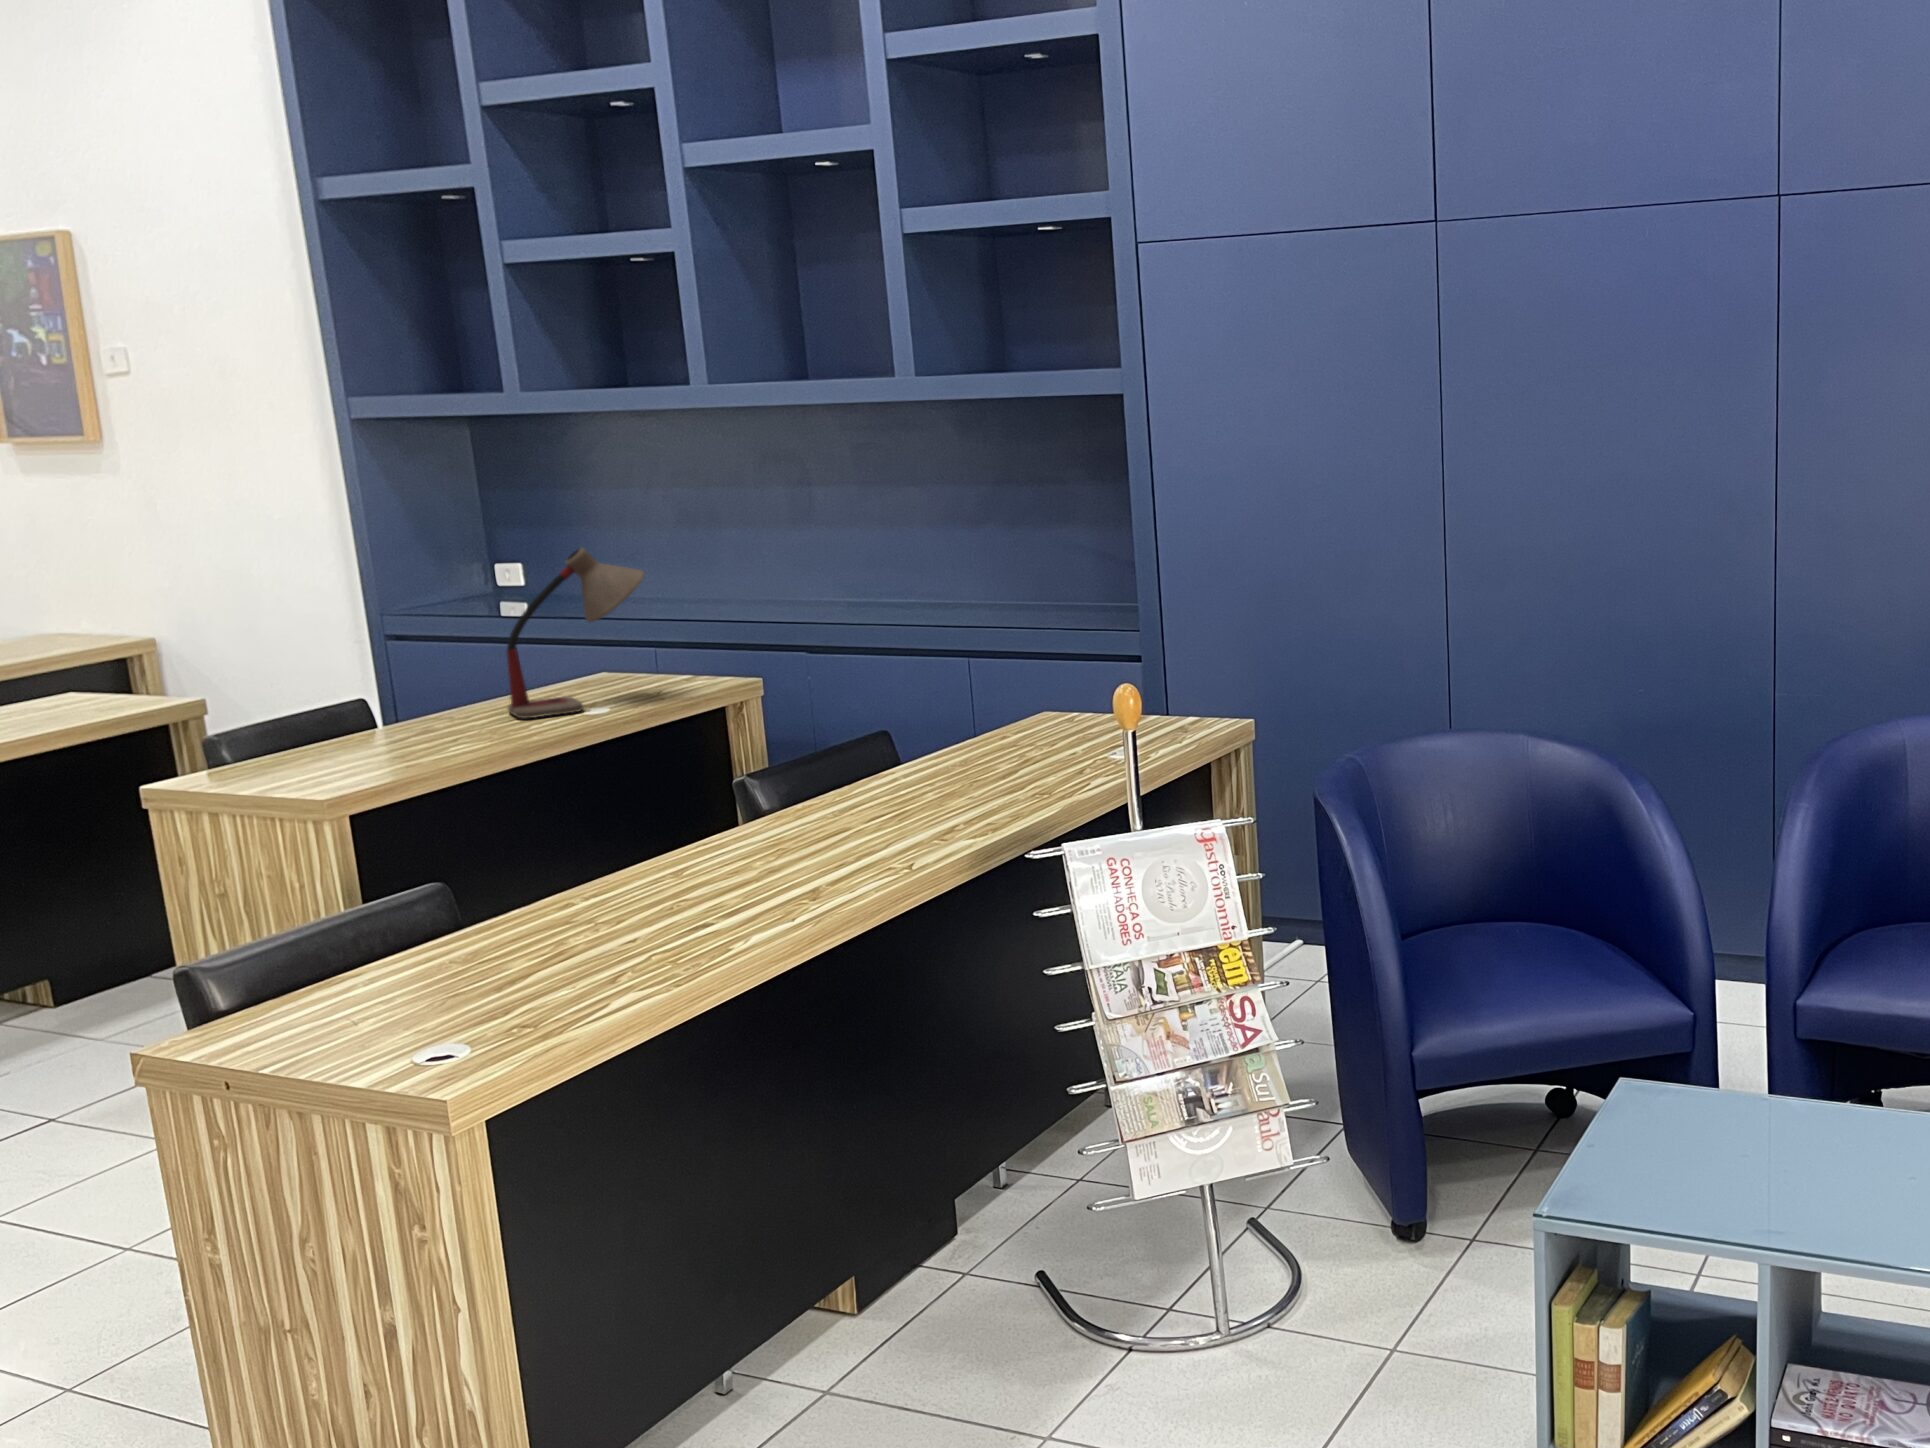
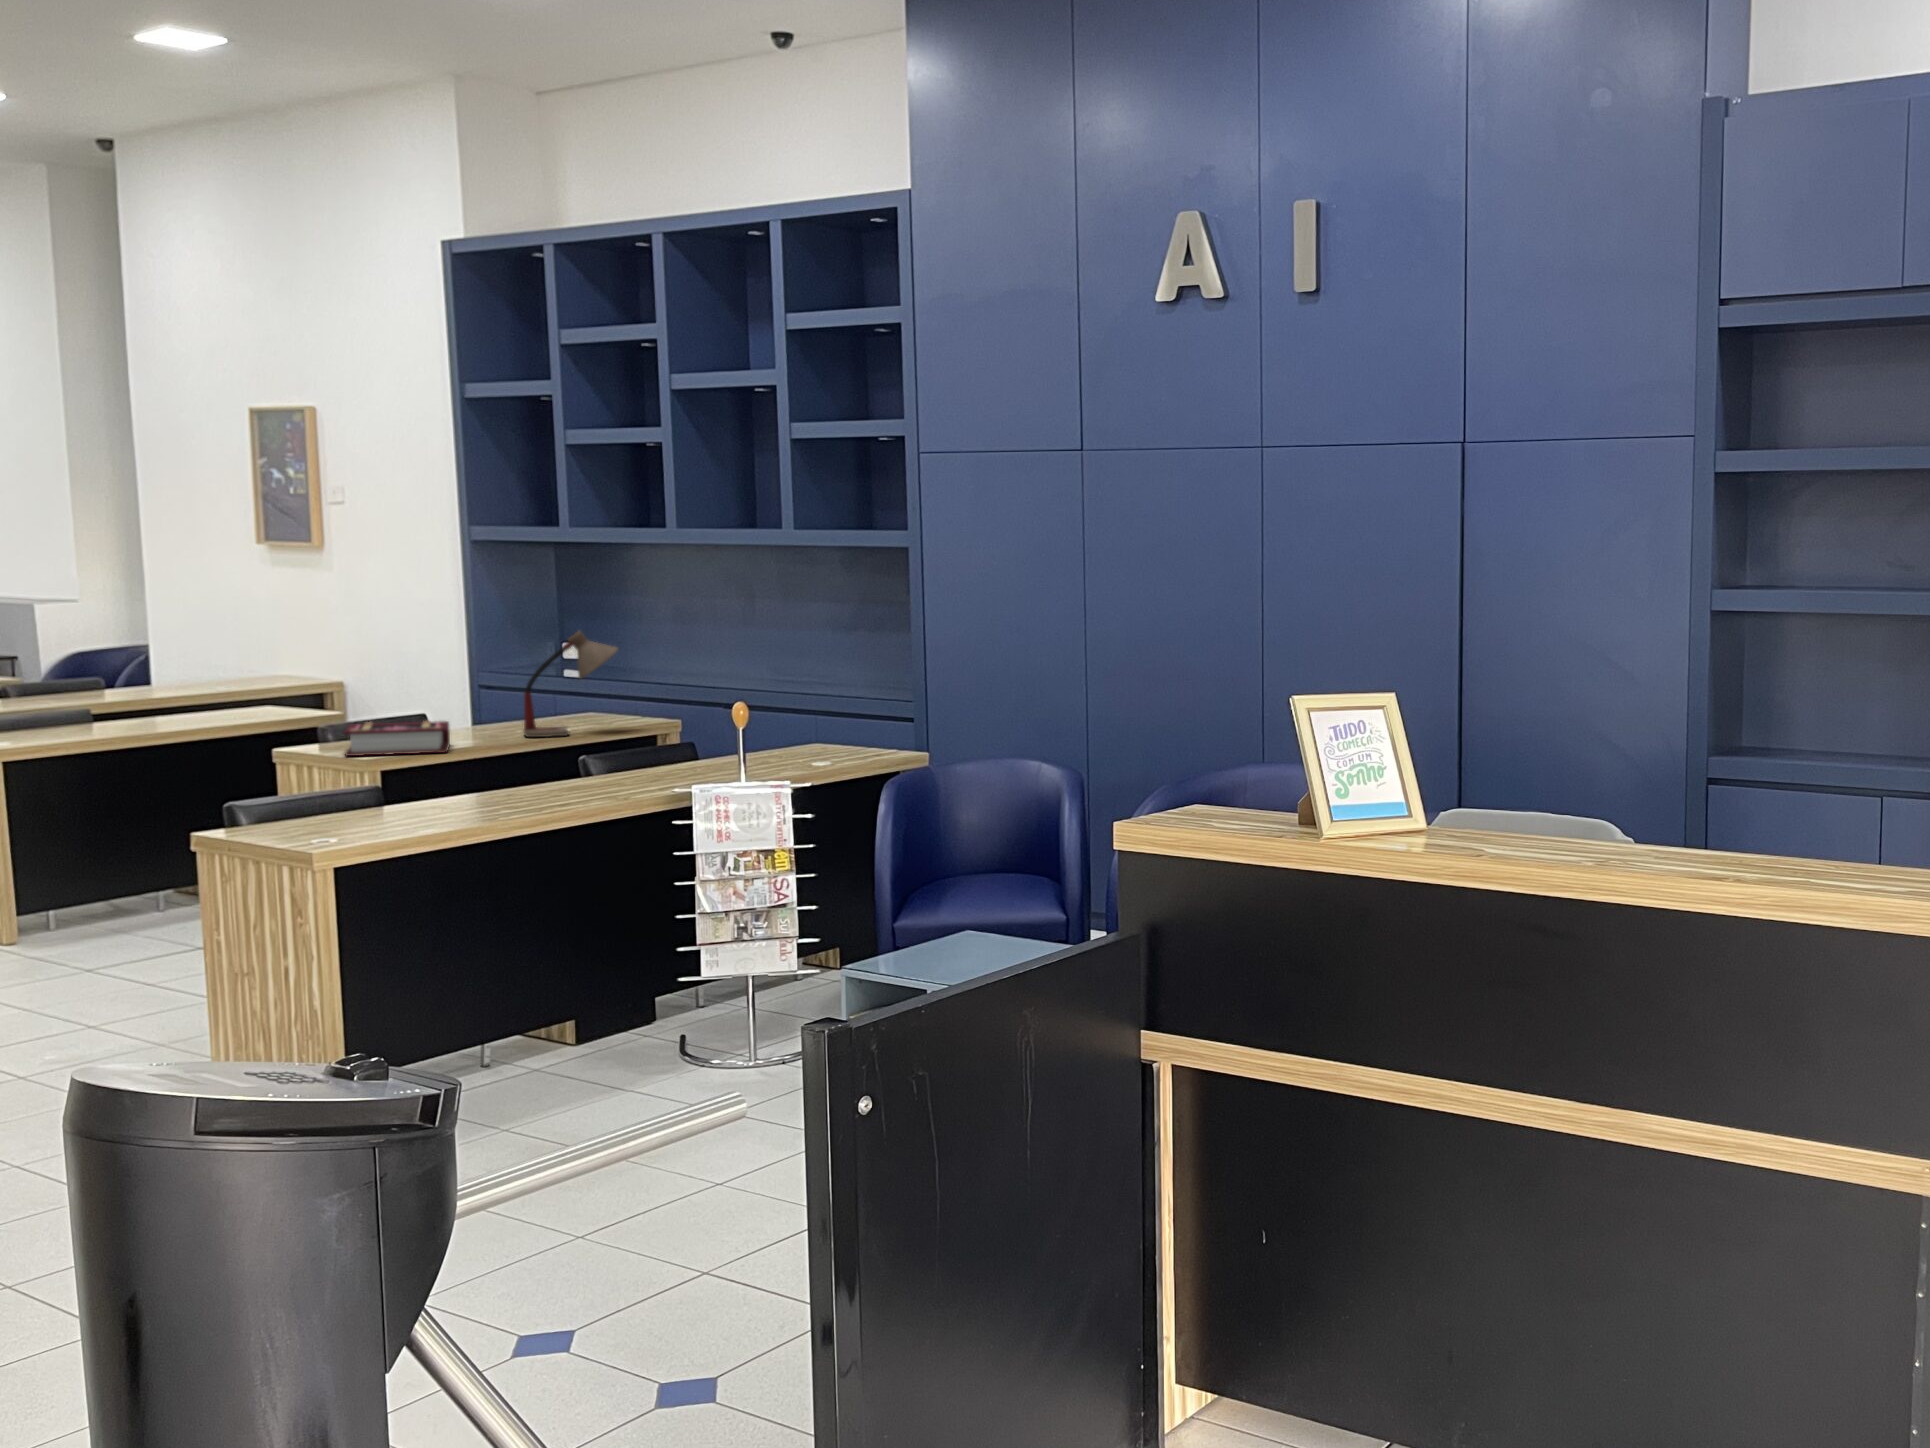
book: none [237,706,417,783] -> present [344,721,450,756]

